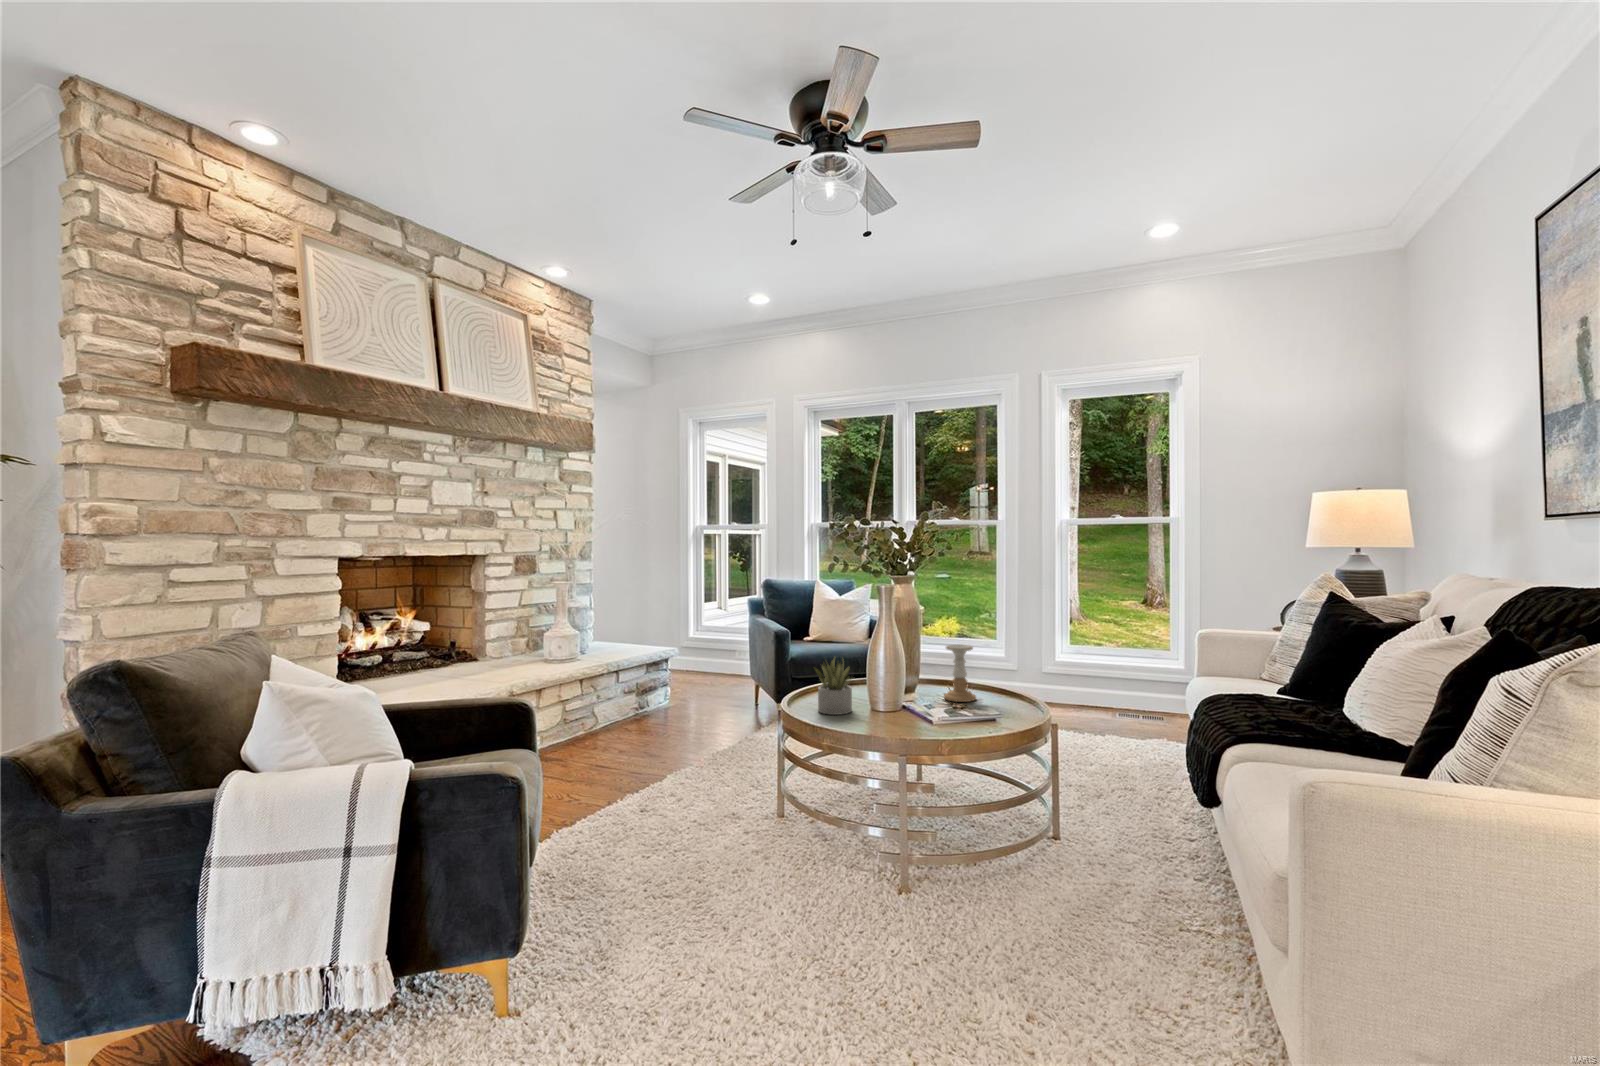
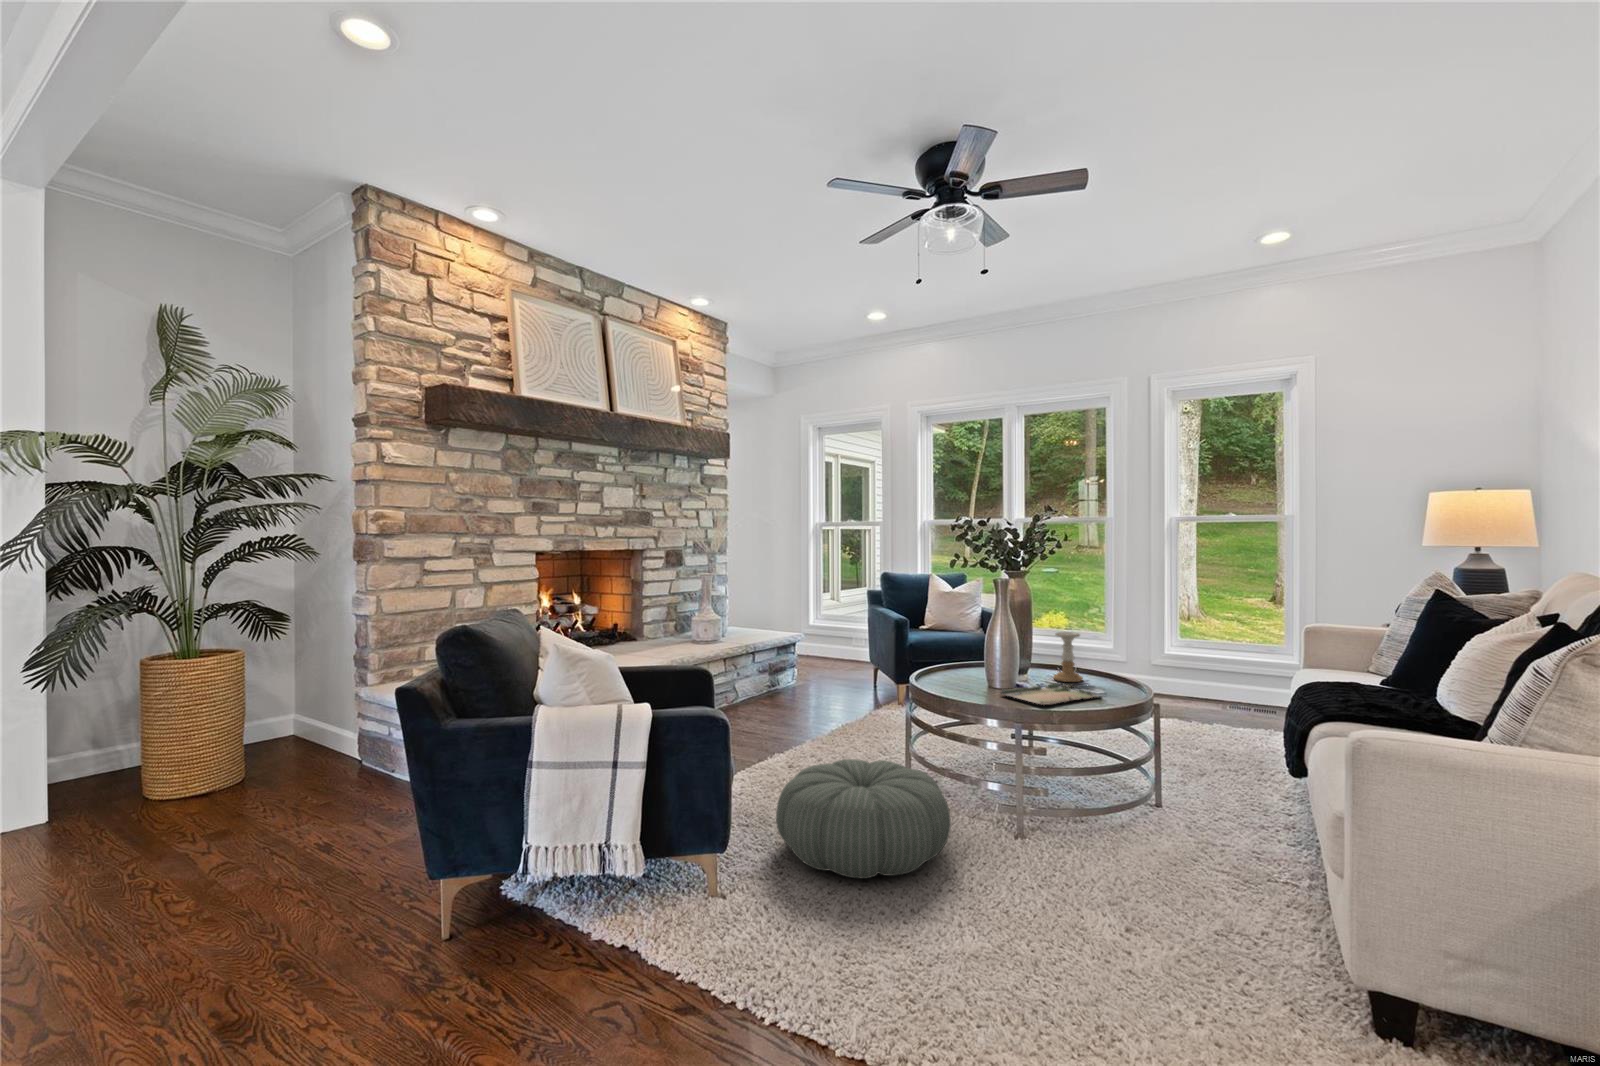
succulent plant: present [815,657,852,715] -> none [938,639,975,689]
tray: none [882,704,993,733] -> present [1001,683,1097,705]
pouf: none [601,808,820,970] -> present [776,759,951,878]

